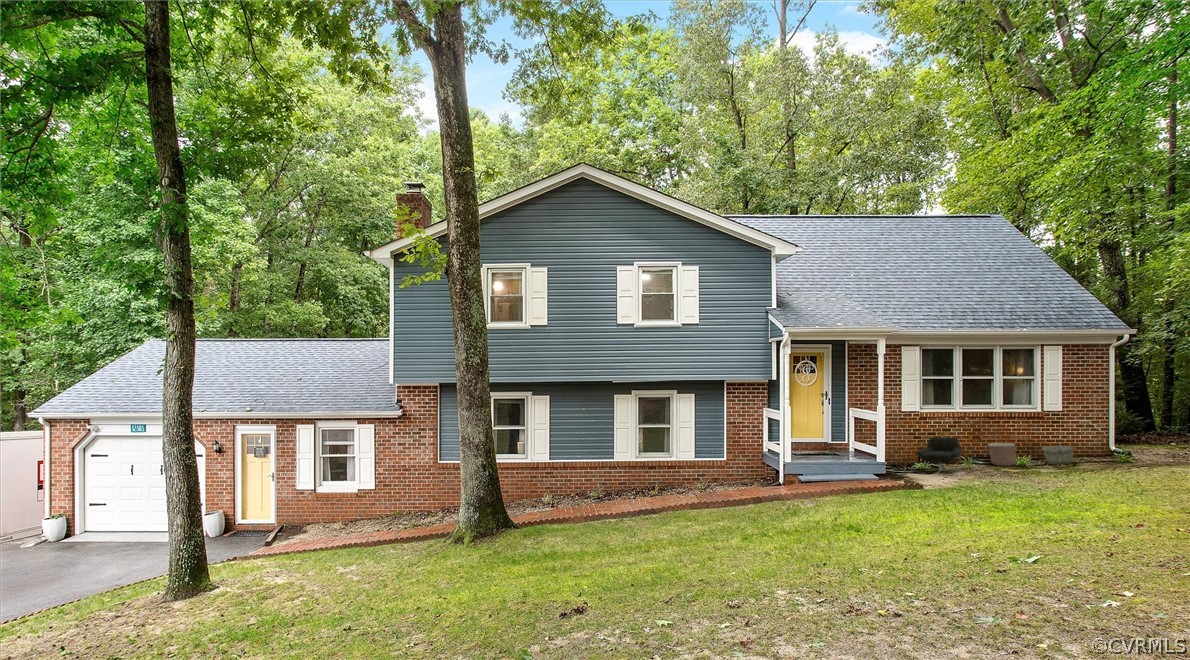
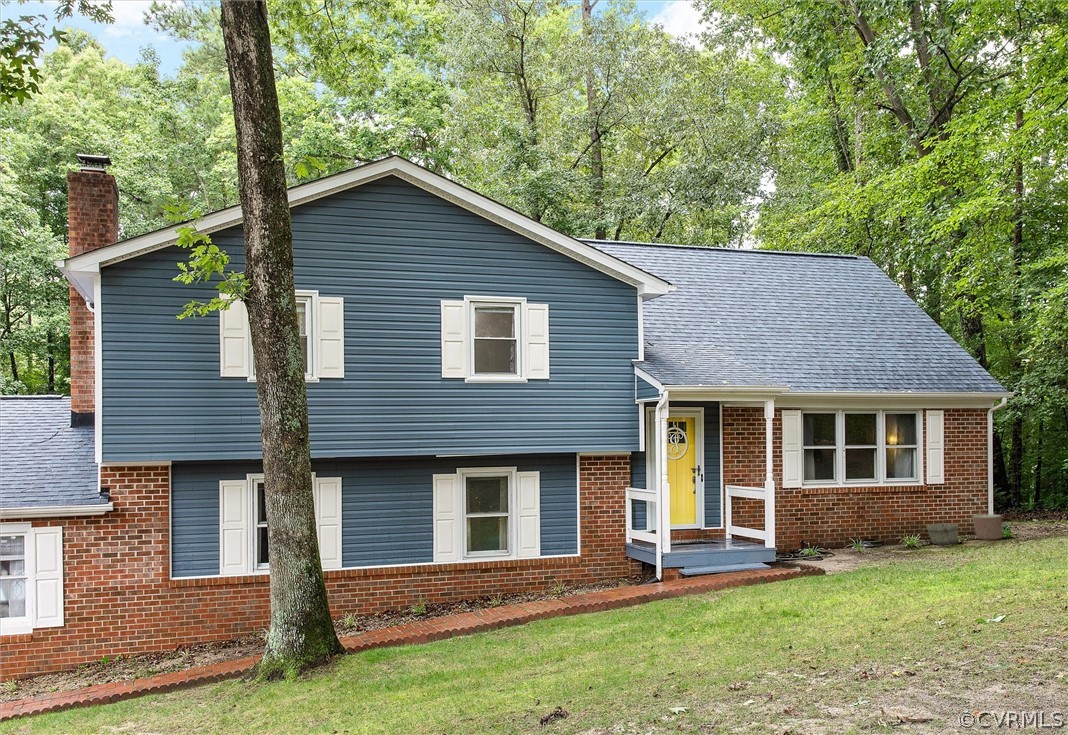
lounge chair: present [916,437,962,474] -> none [800,517,849,562]
planter: present [988,443,1016,466] -> present [973,515,1003,540]

